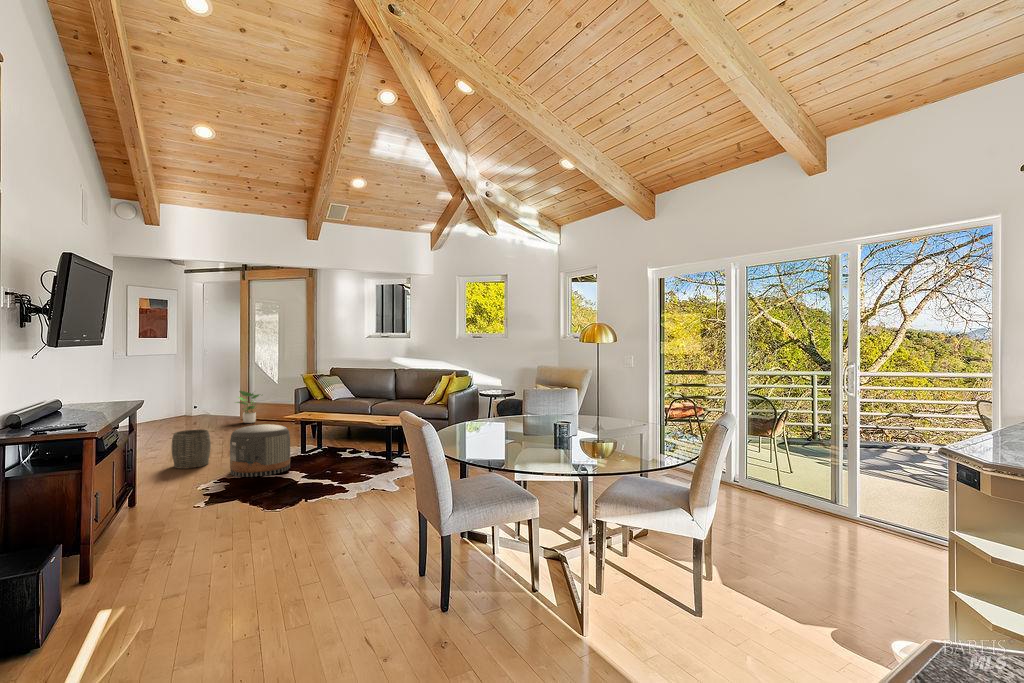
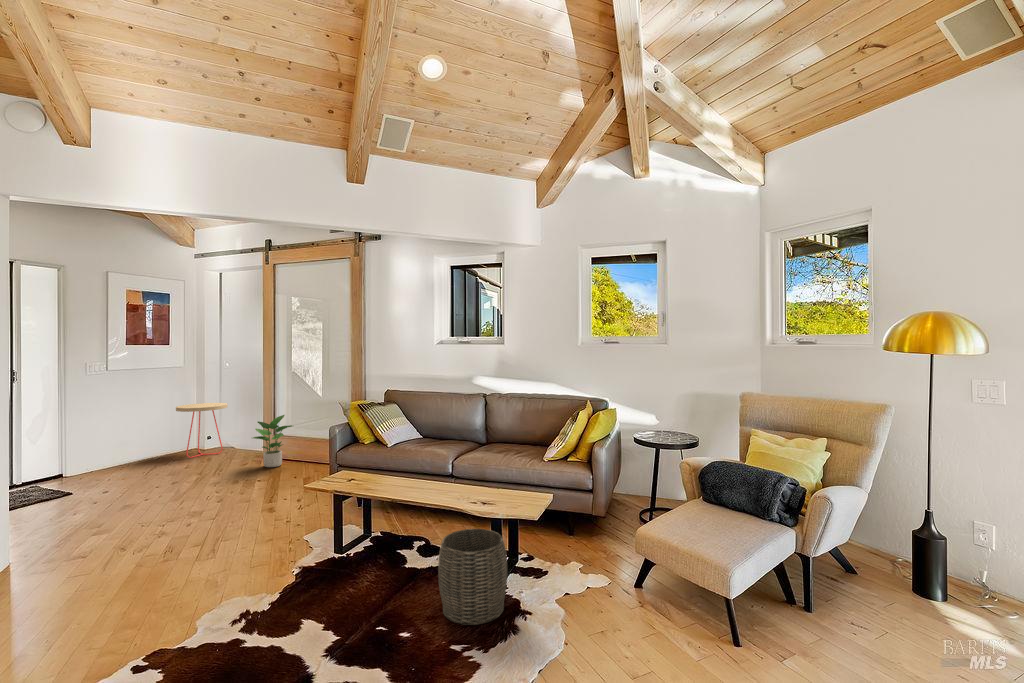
side table: none [174,380,212,419] -> present [176,403,228,458]
pouf: present [230,424,290,477] -> none [179,517,307,651]
woven basket: present [172,429,211,469] -> present [438,529,507,625]

